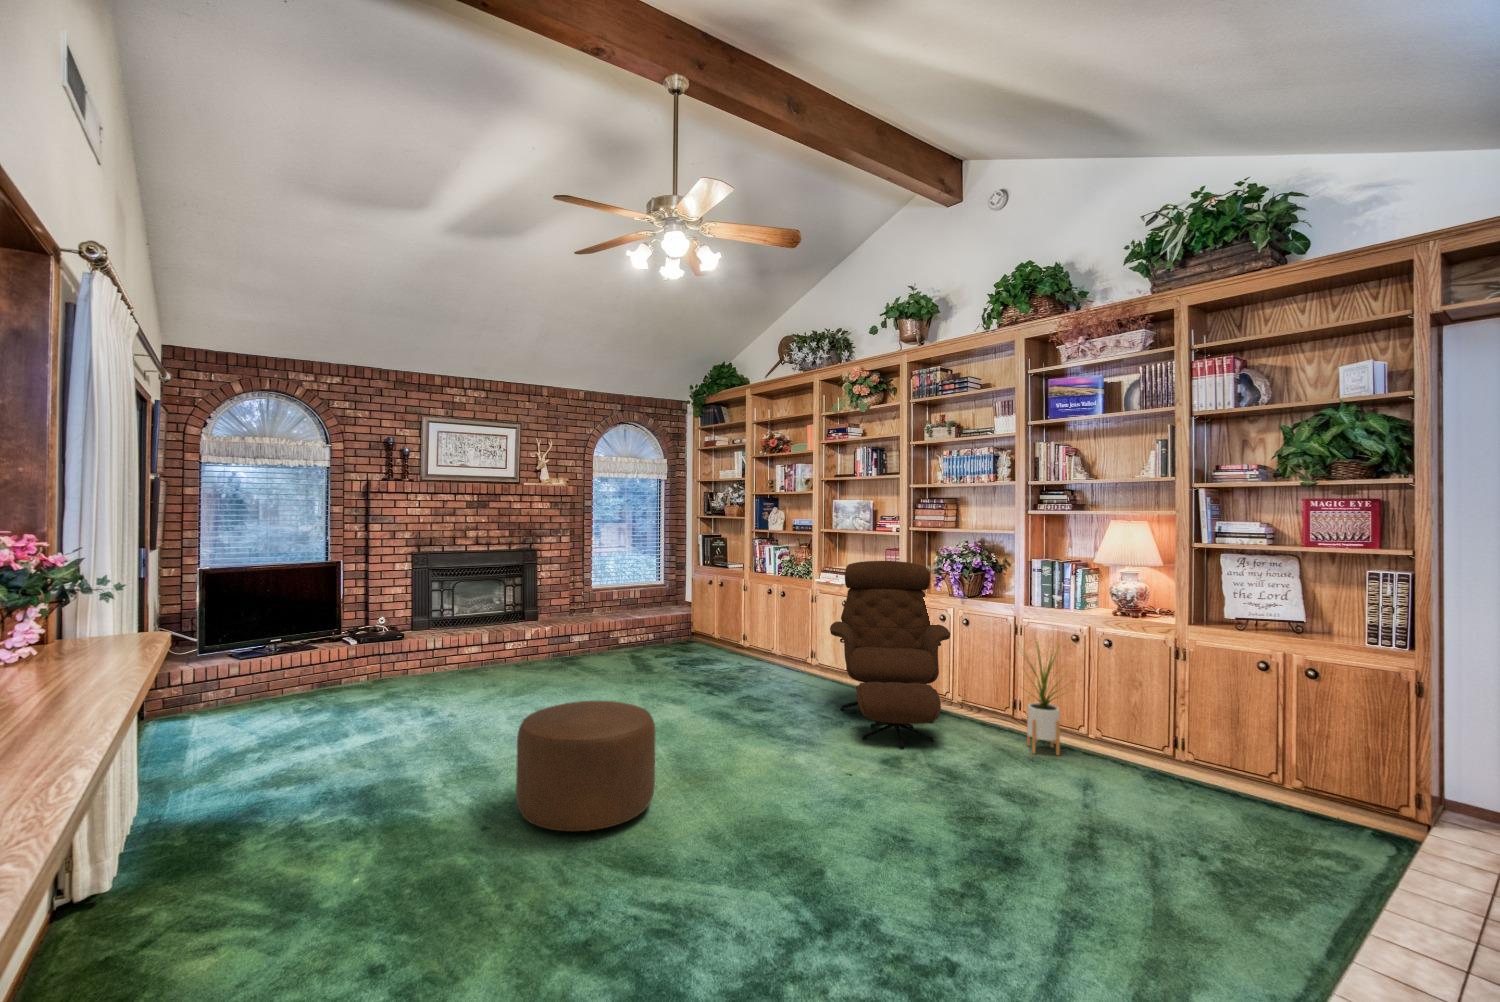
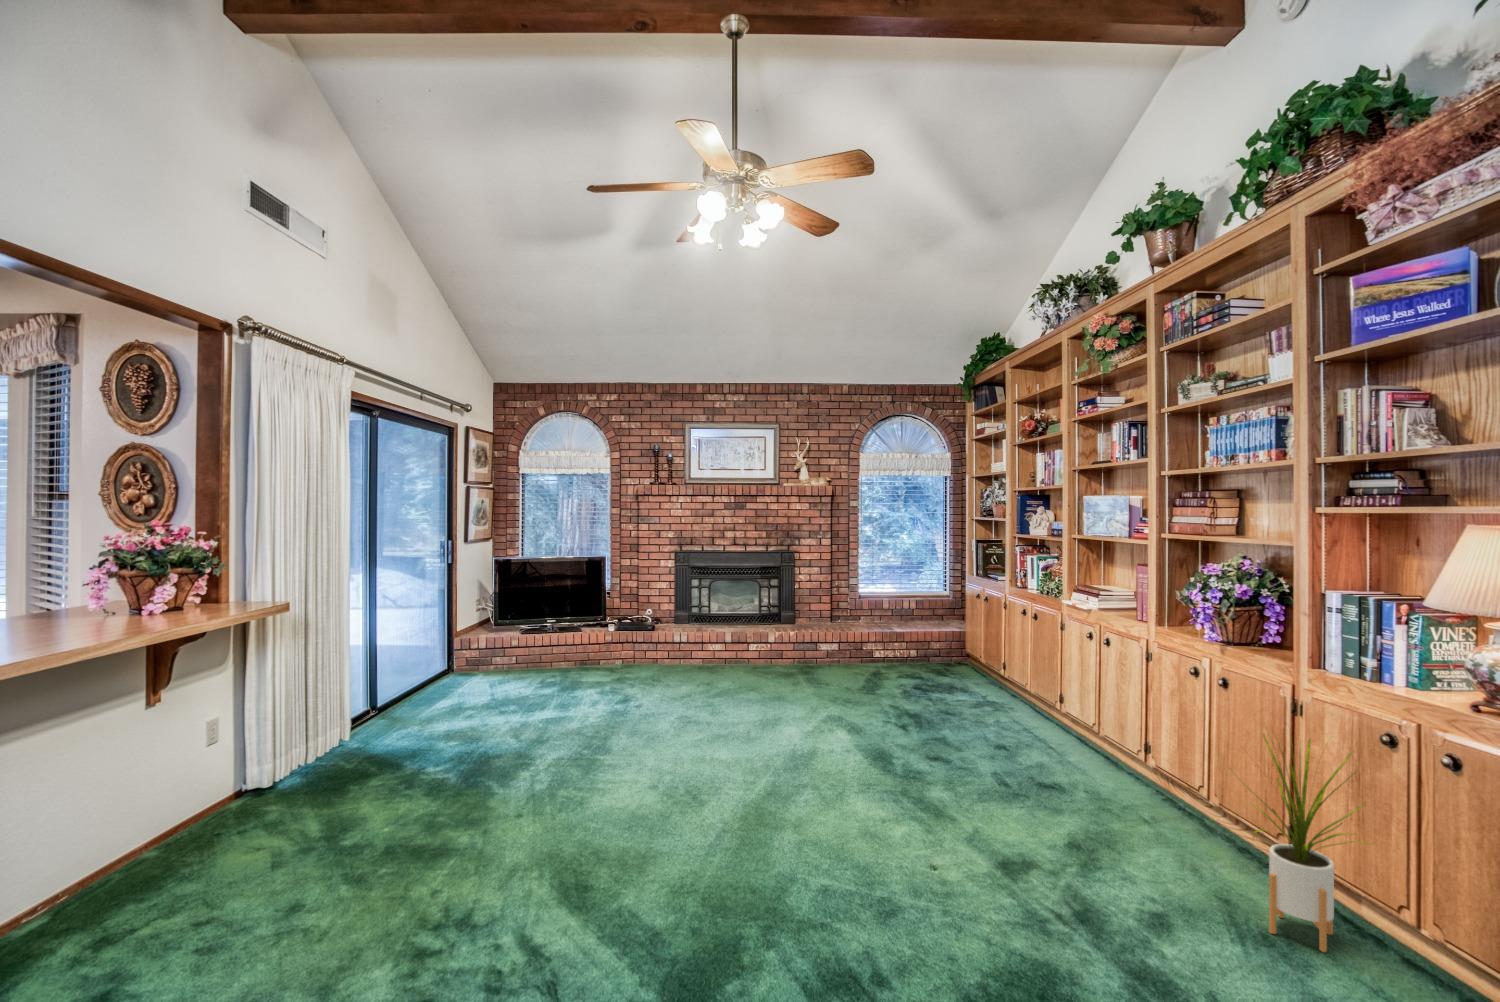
lounge chair: present [830,561,950,749] -> none [990,582,1202,861]
ottoman: present [516,701,656,831] -> none [529,712,674,851]

